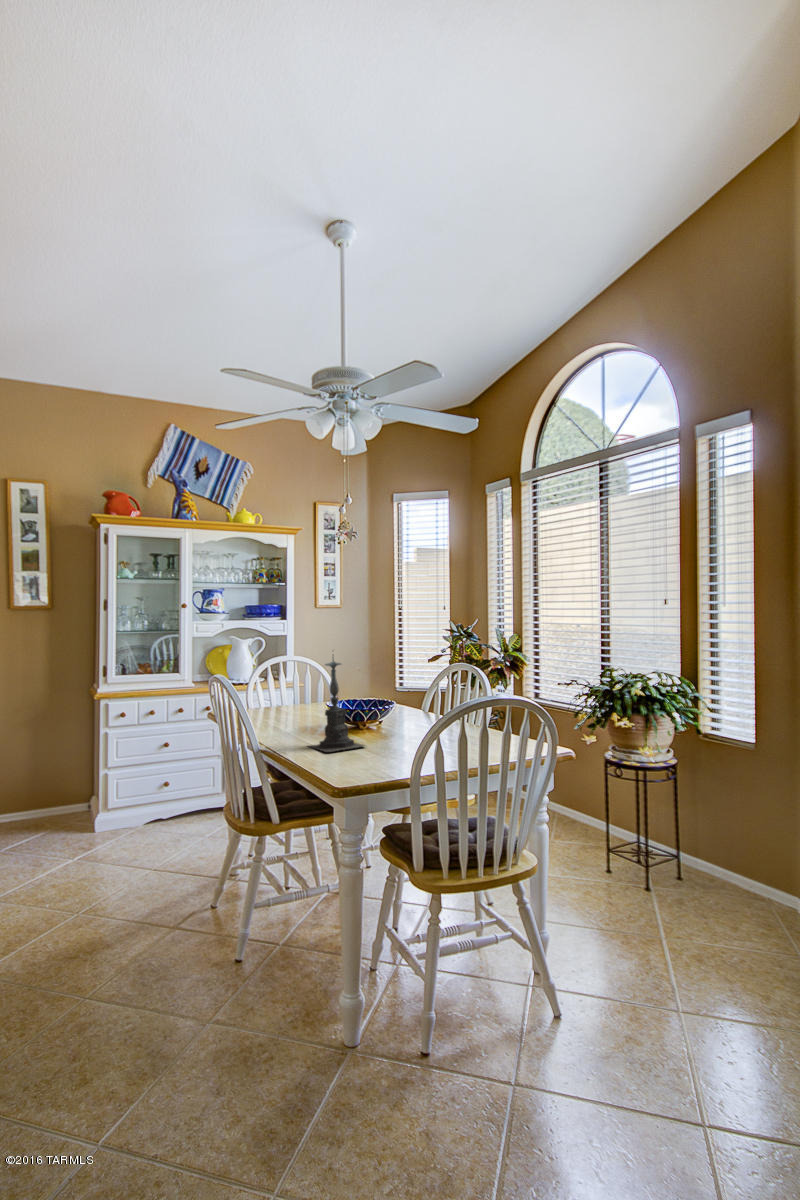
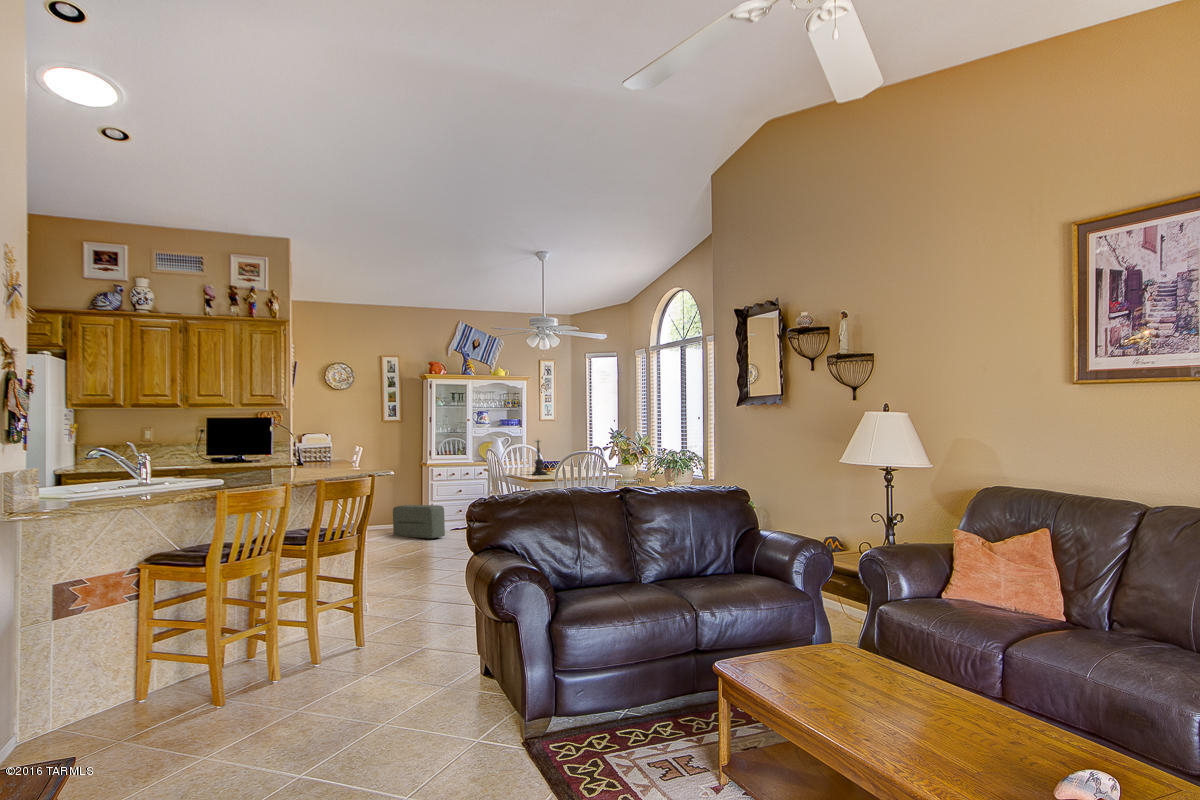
pouf: none [23,776,126,859] -> present [393,505,445,538]

